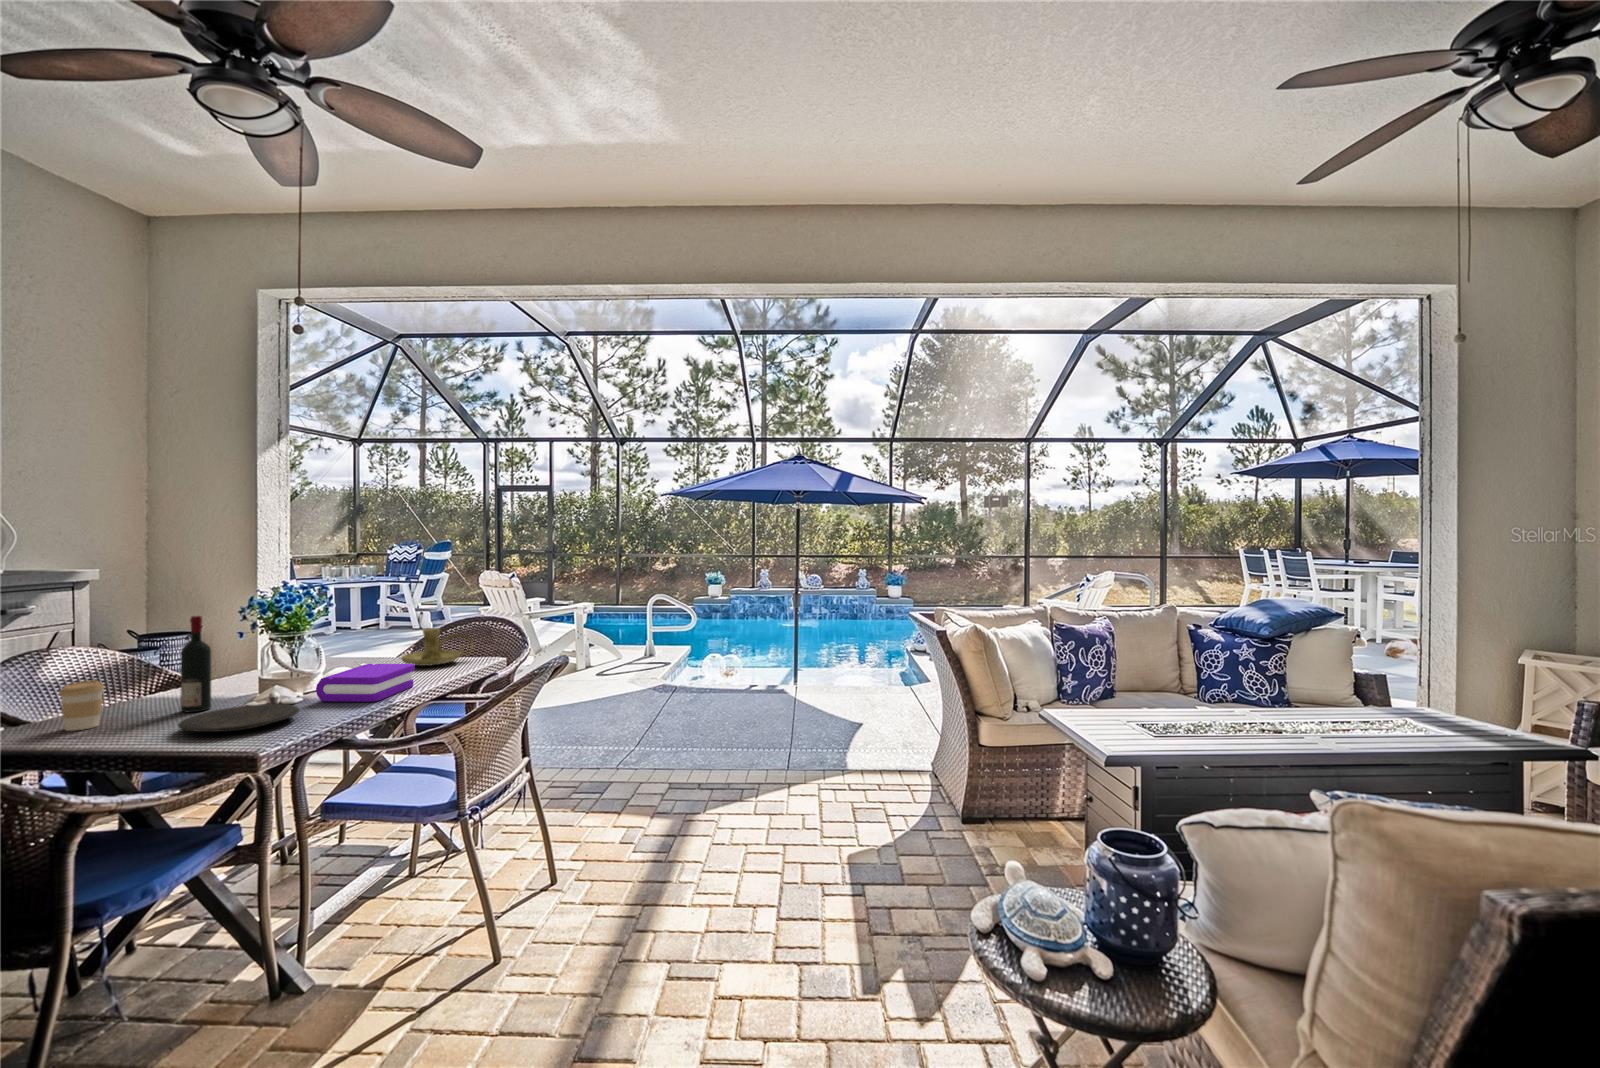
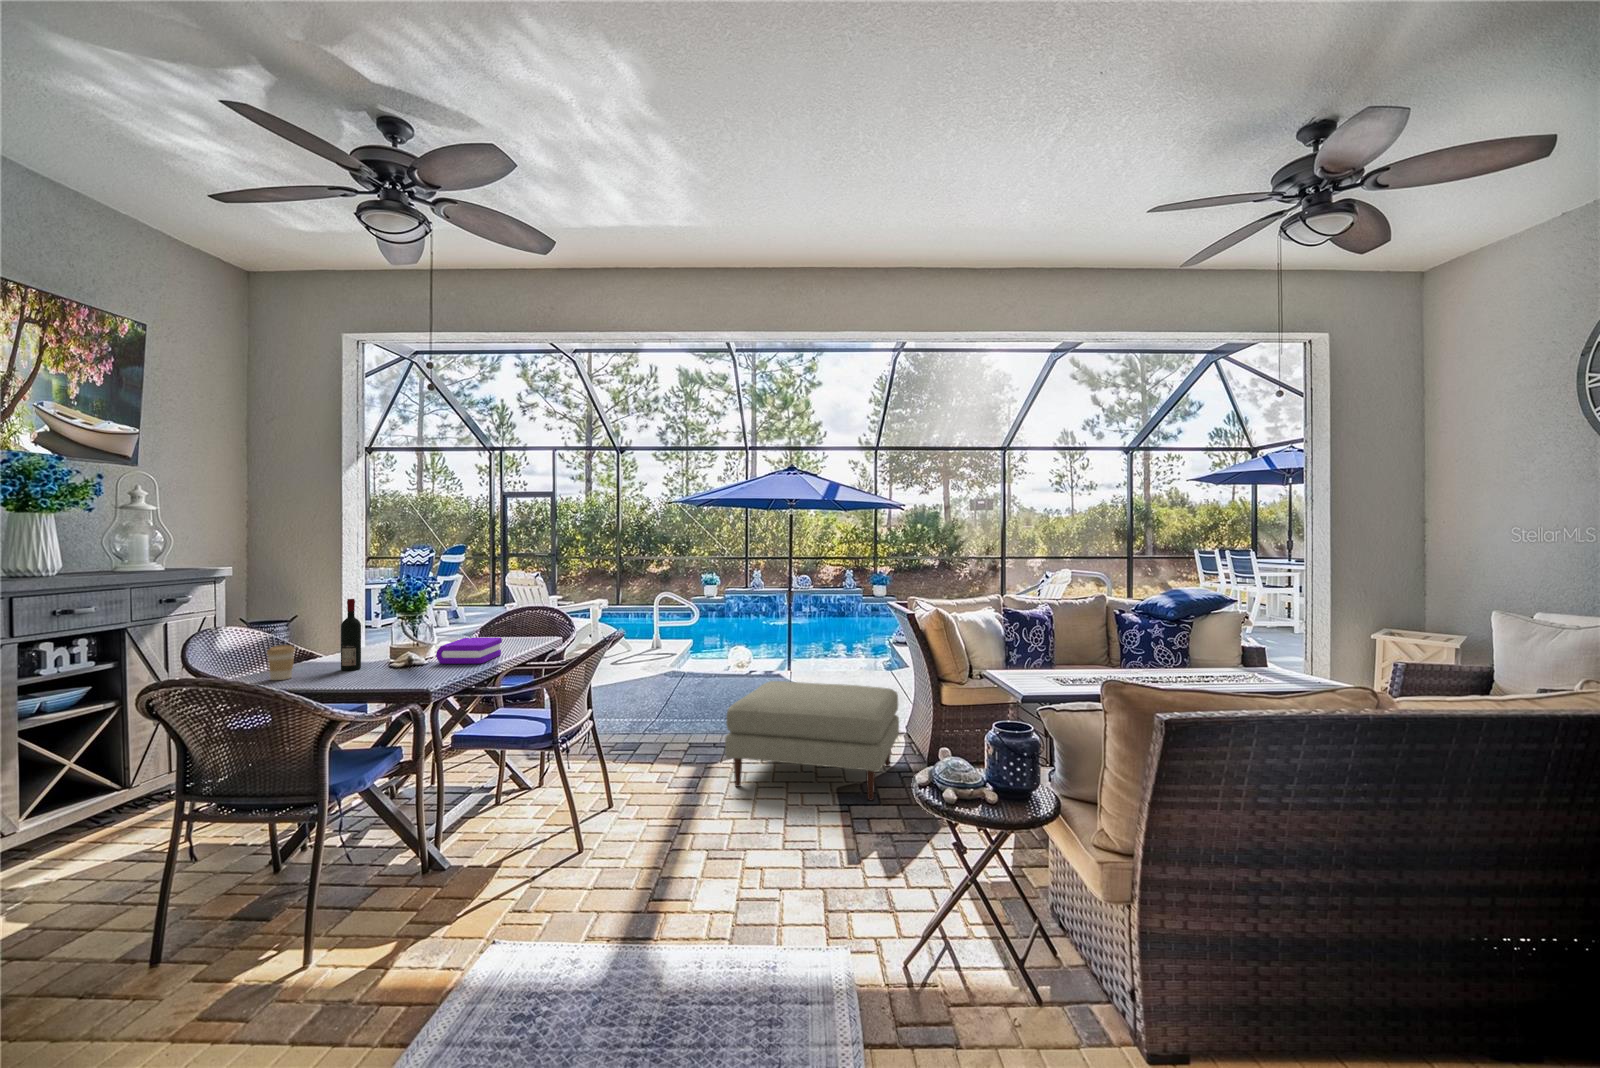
candle holder: present [401,628,473,666] -> none [479,613,534,642]
plate: present [178,704,299,732] -> none [356,663,435,680]
ottoman: none [707,710,925,876] -> present [725,681,899,800]

